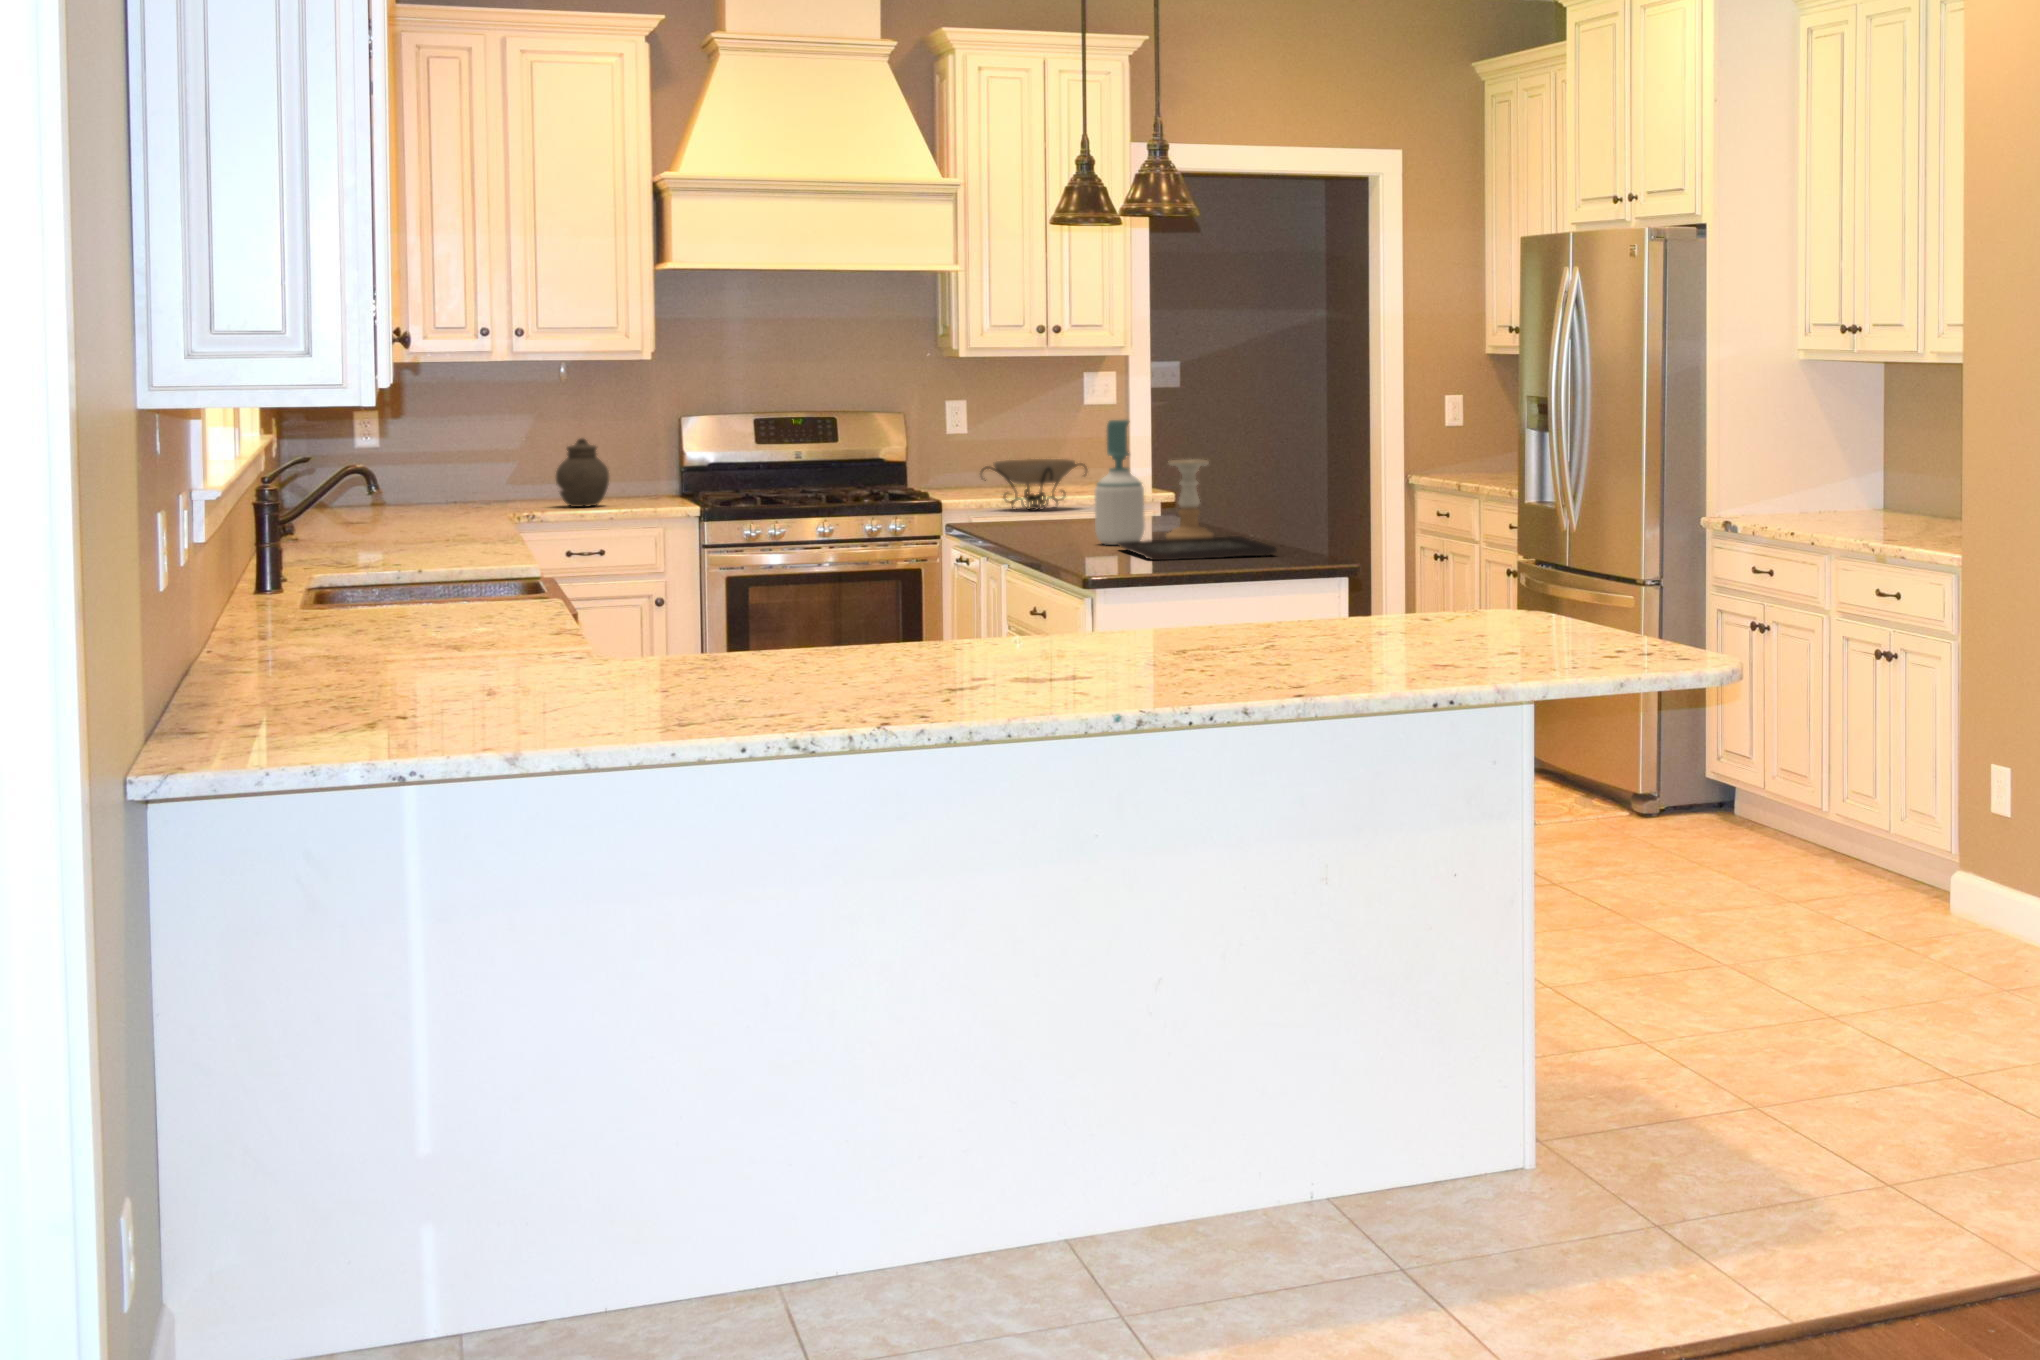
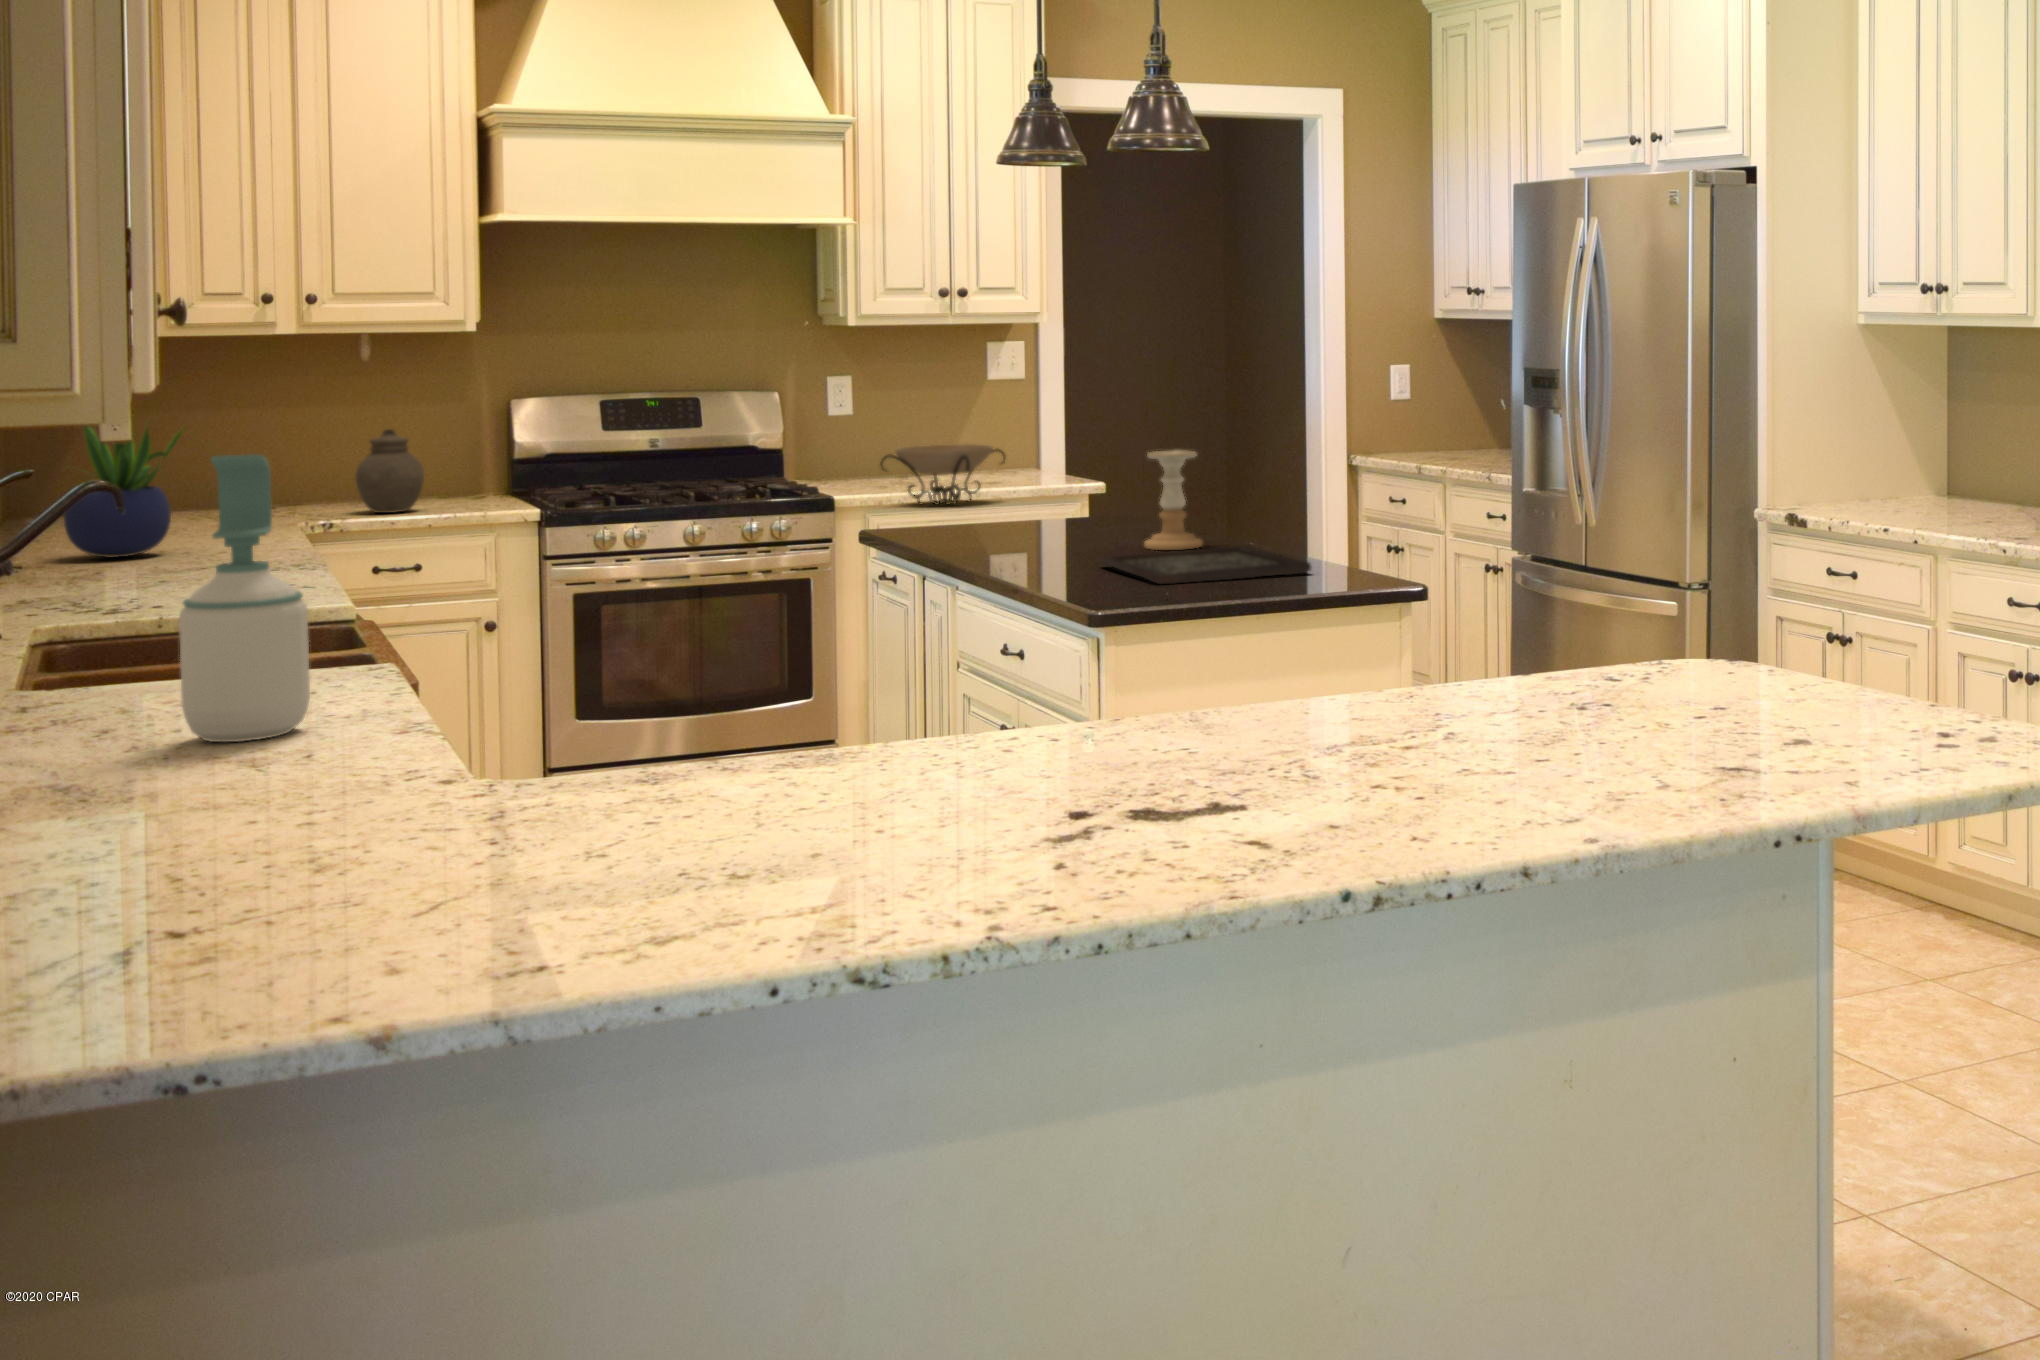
potted plant: none [333,413,427,531] -> present [64,427,183,558]
soap bottle: present [1094,420,1145,545] -> present [179,454,310,742]

